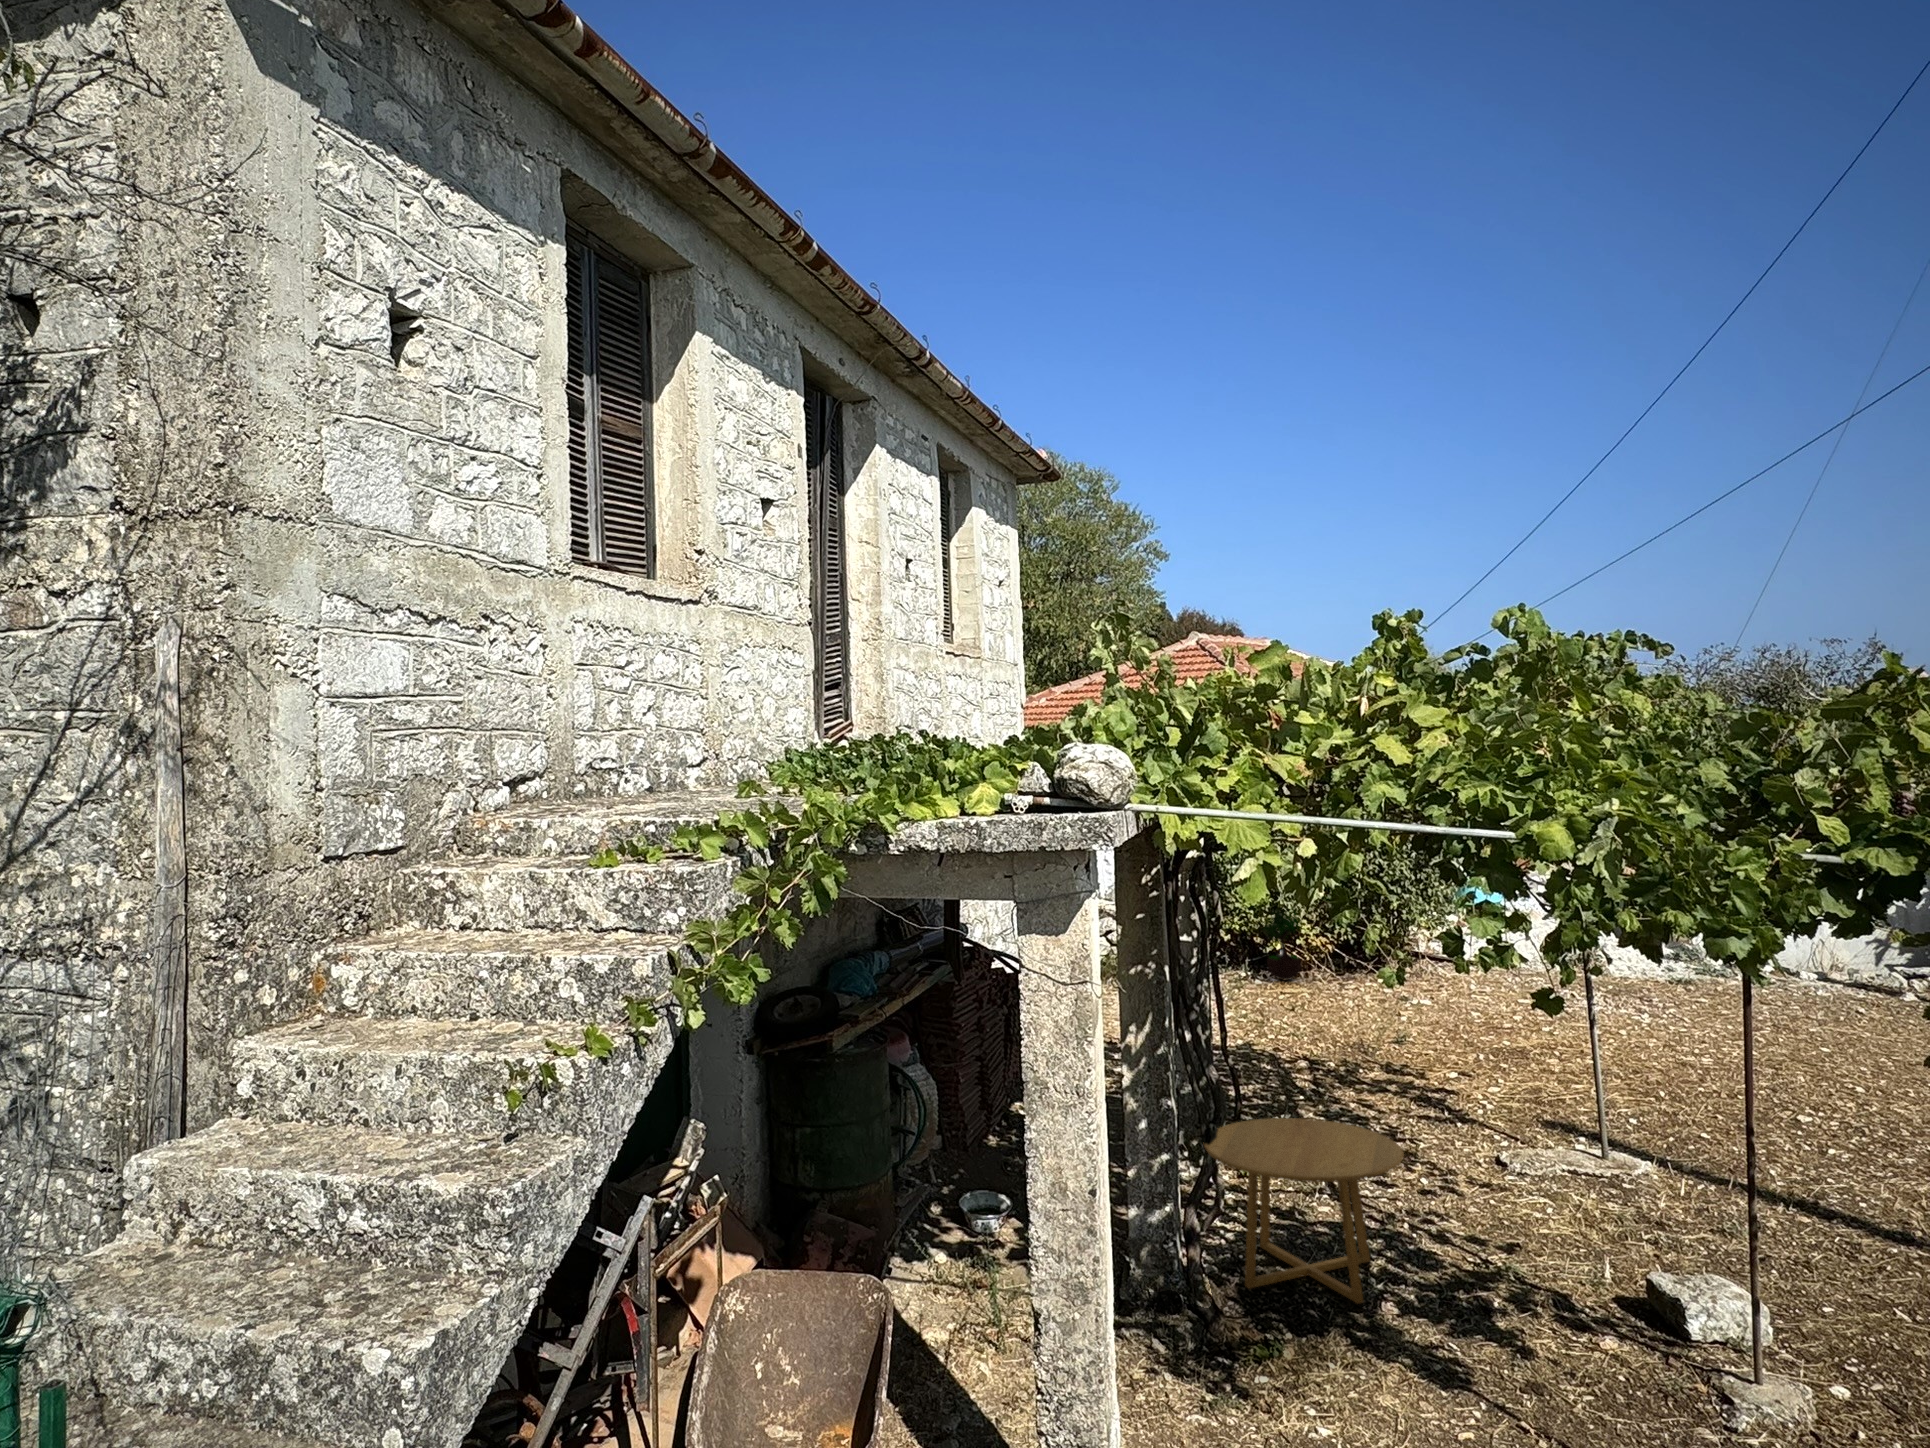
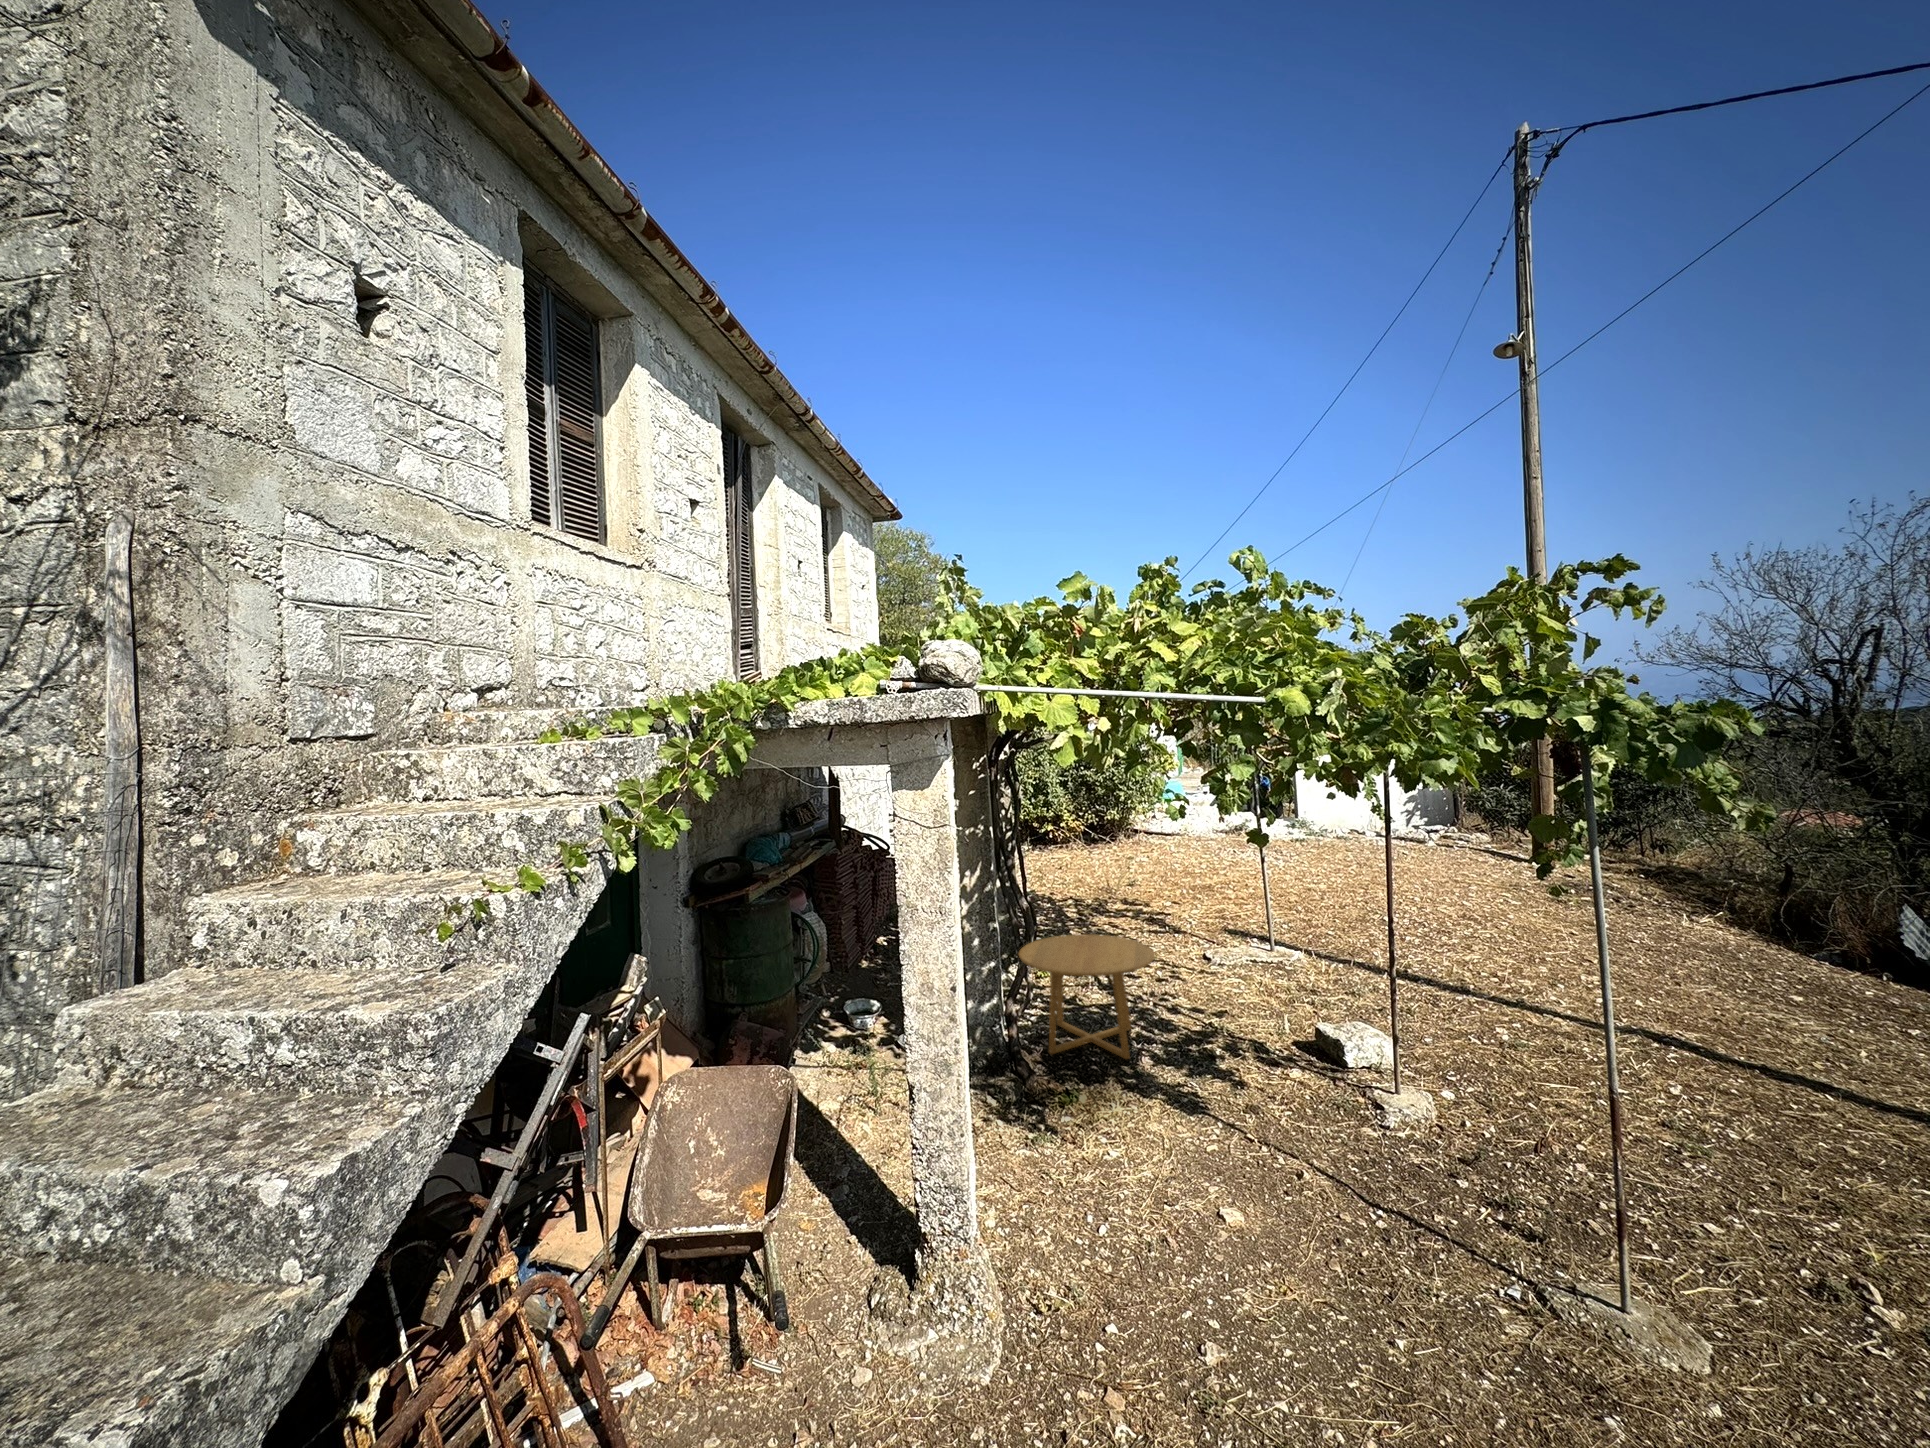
potted tree: present [1262,911,1301,981] -> none [1042,799,1071,849]

